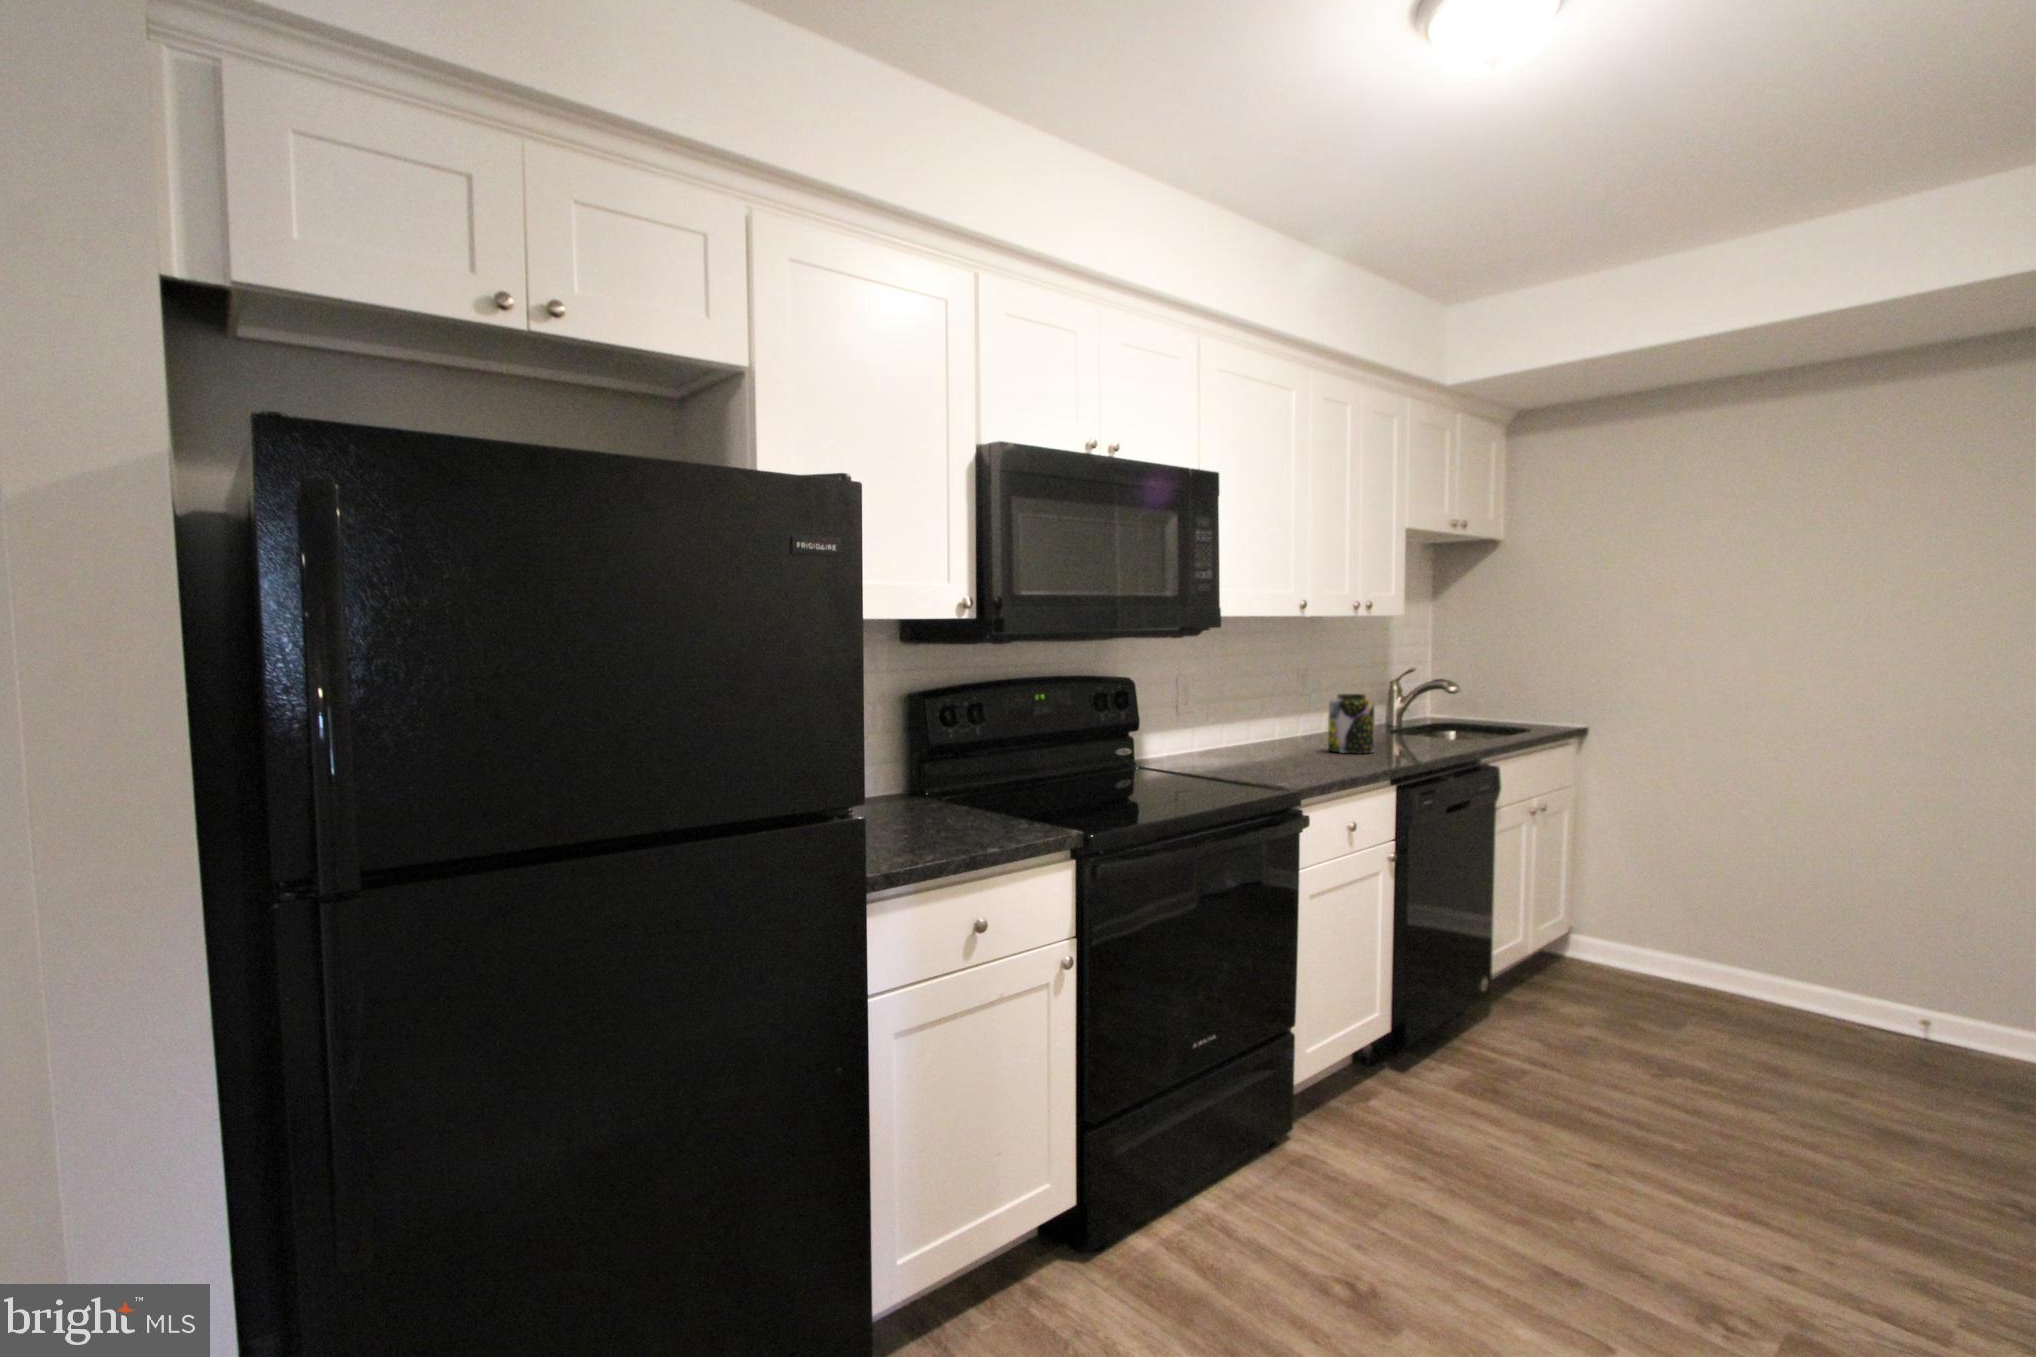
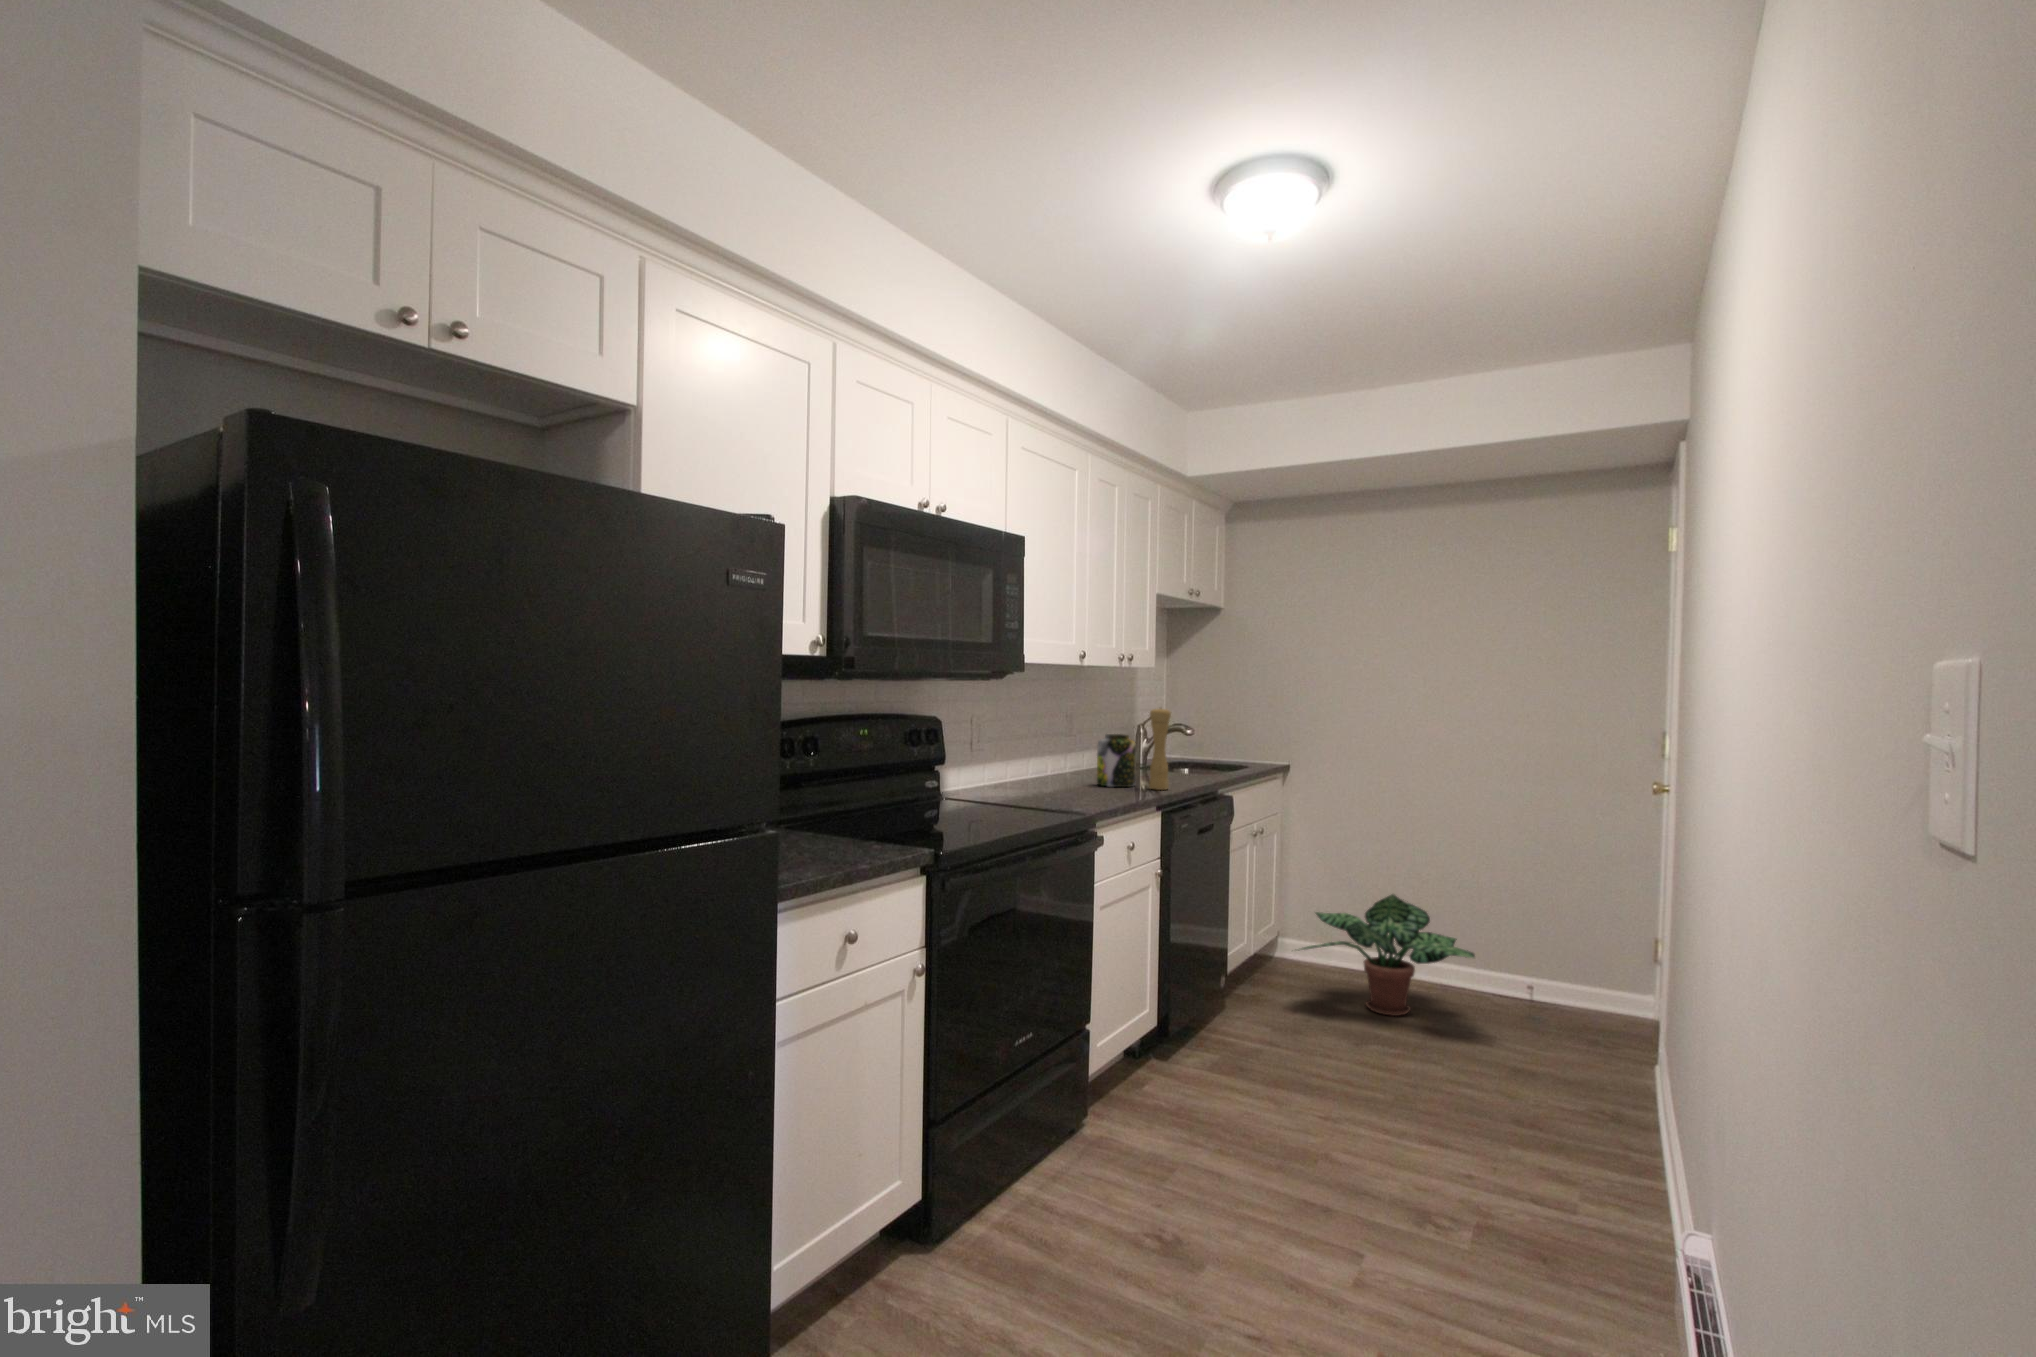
pepper mill: none [1389,663,1415,758] -> present [1149,708,1171,790]
potted plant: none [1574,888,1847,1037] -> present [1301,894,1475,1016]

